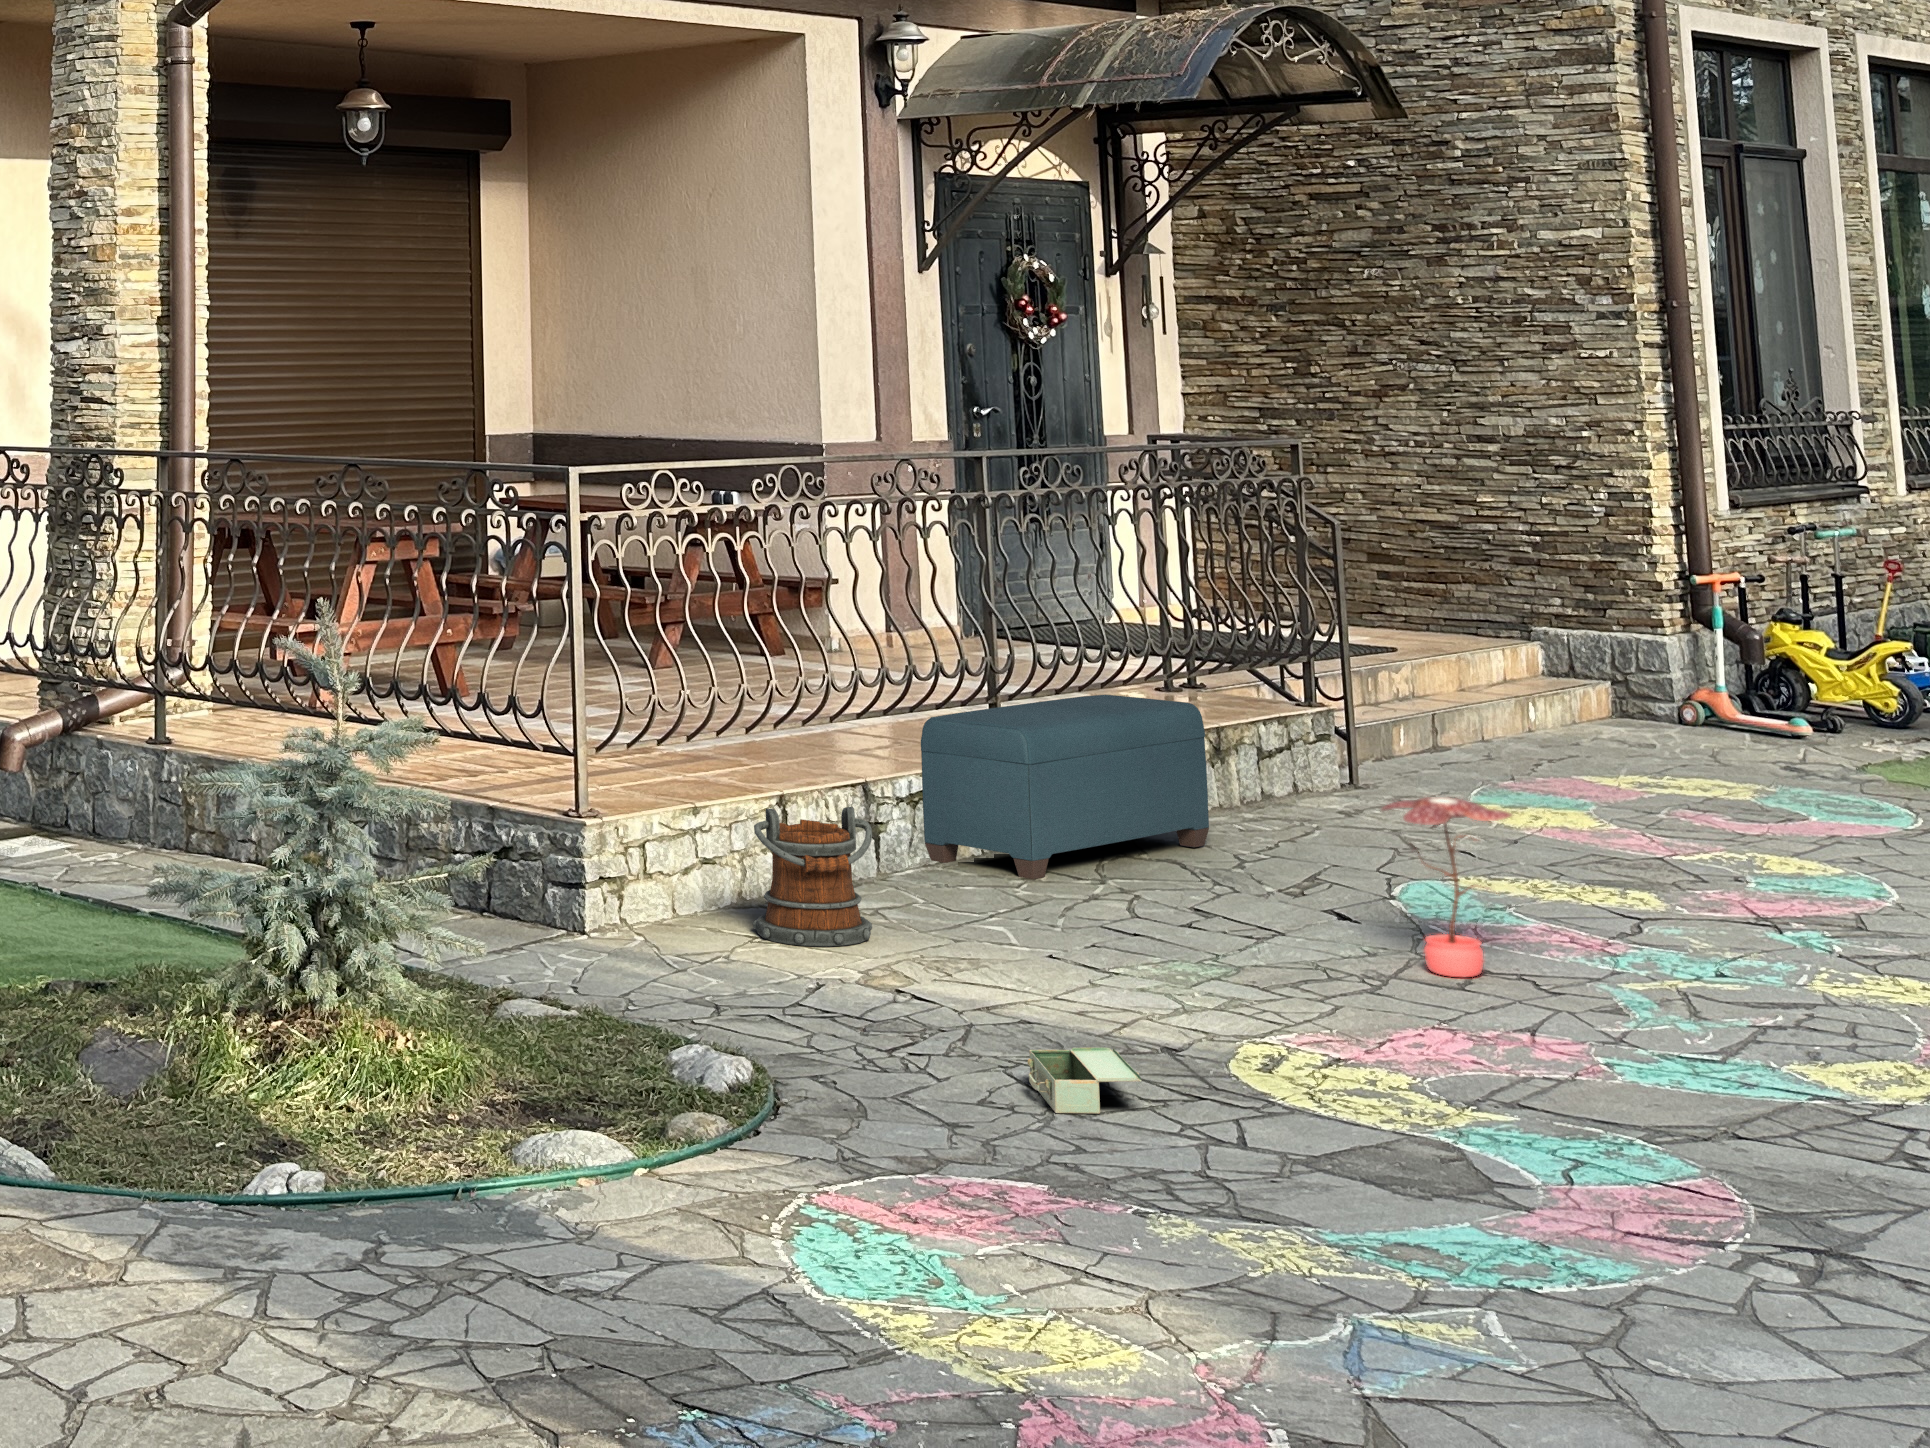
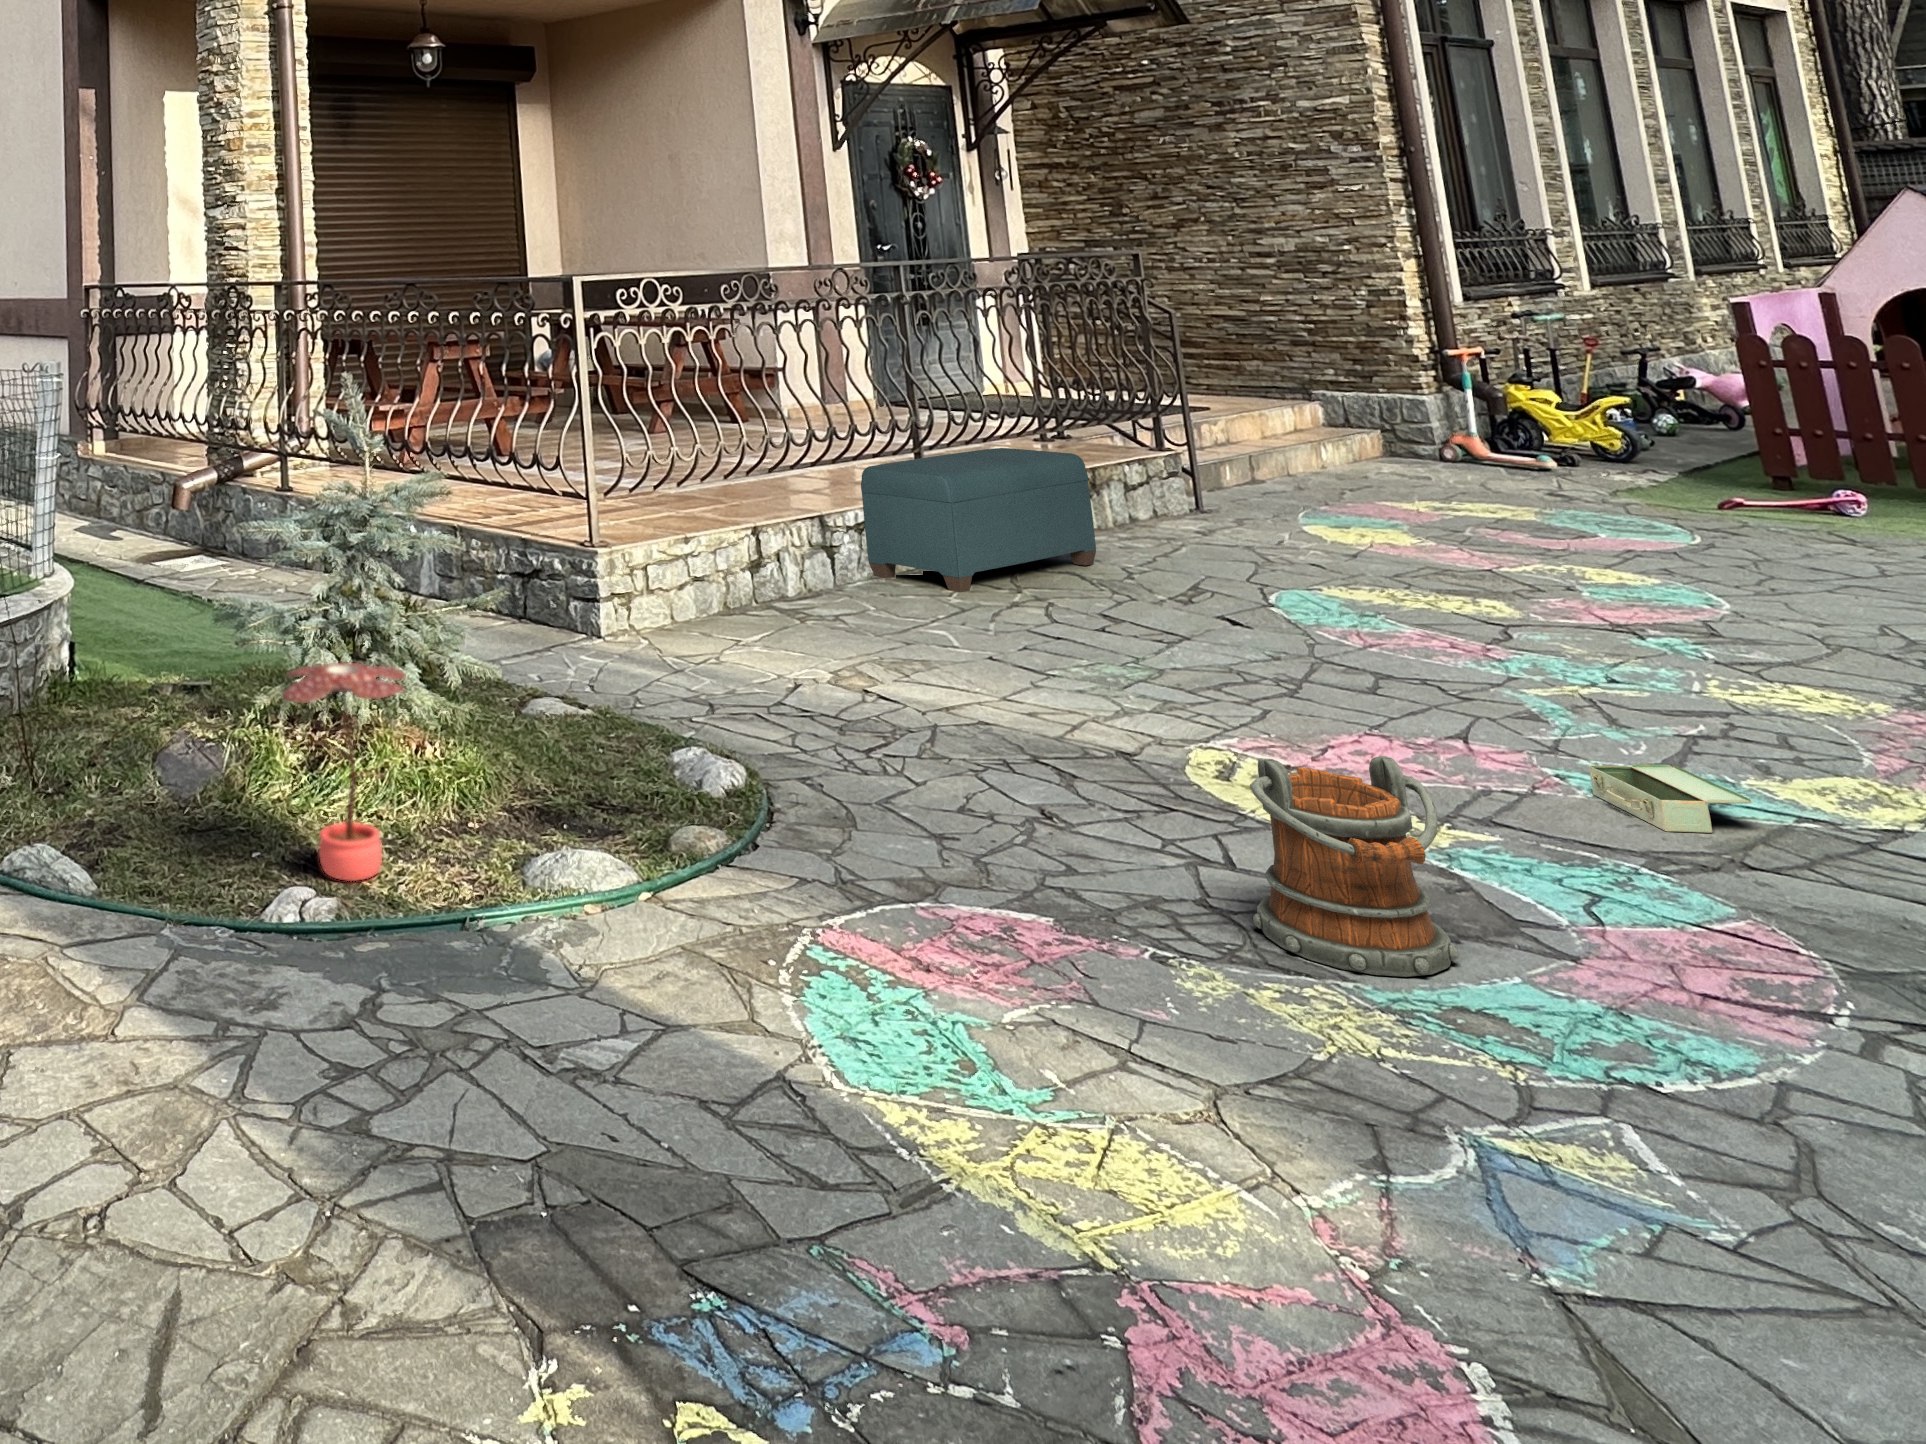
potted plant: present [1381,797,1512,977] -> present [282,663,406,881]
bucket: present [753,807,872,947] -> present [1250,756,1459,977]
toolbox: present [1027,1047,1141,1114] -> present [1589,764,1752,833]

